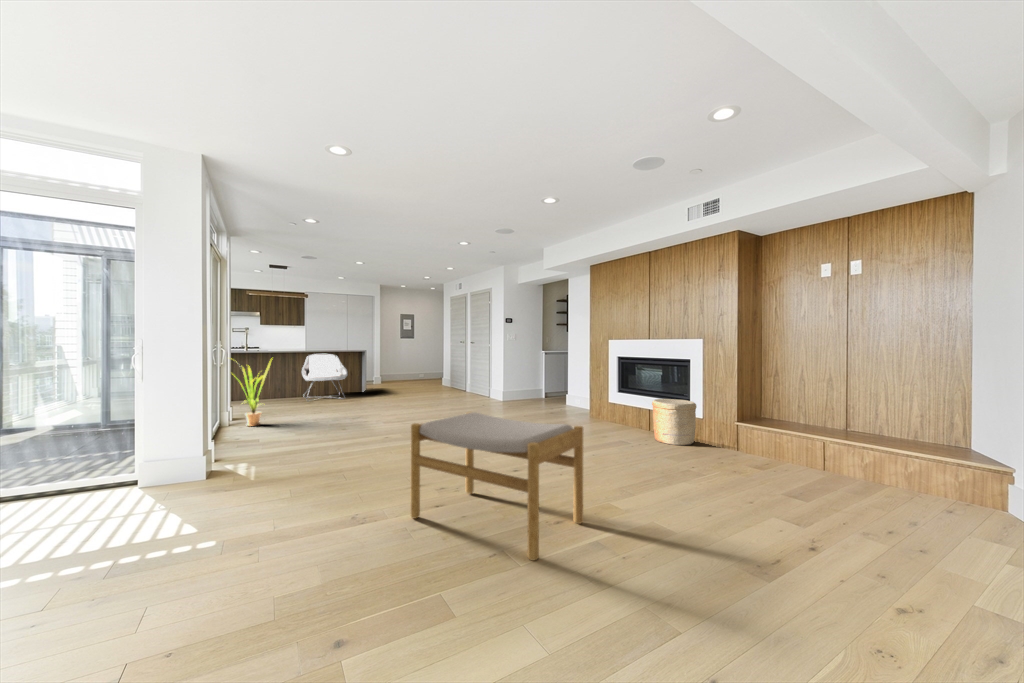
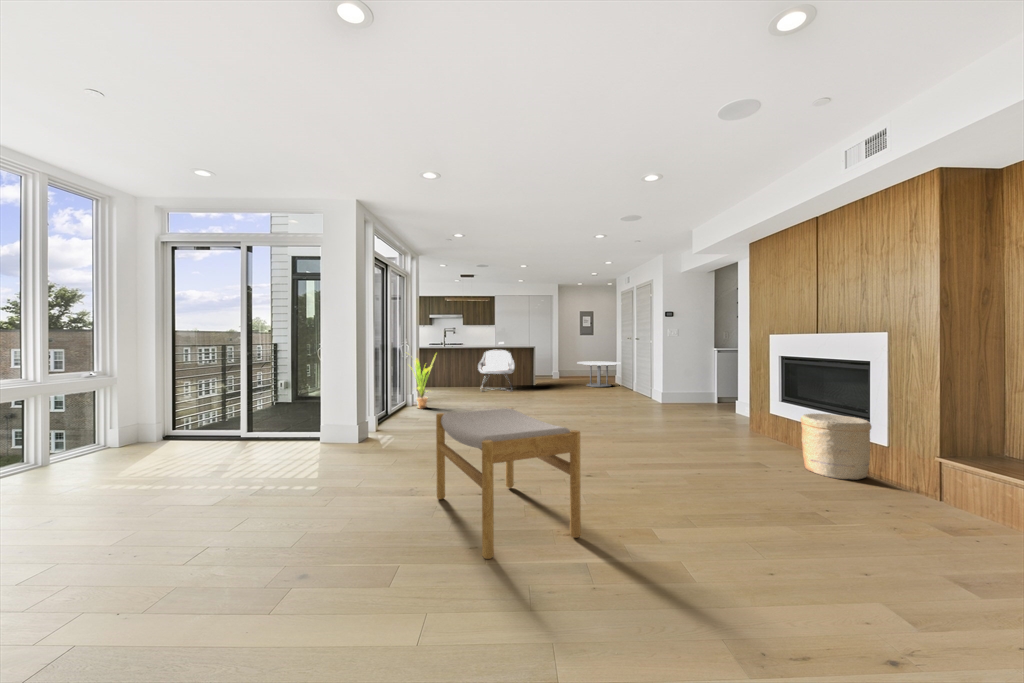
coffee table: none [407,364,450,390] -> present [577,361,621,387]

